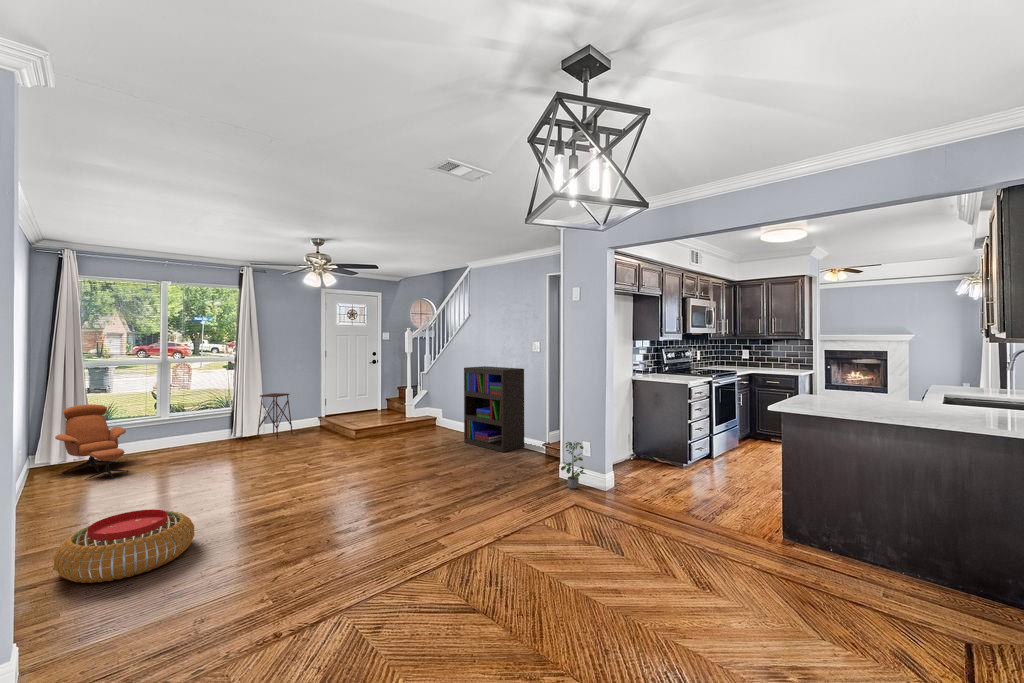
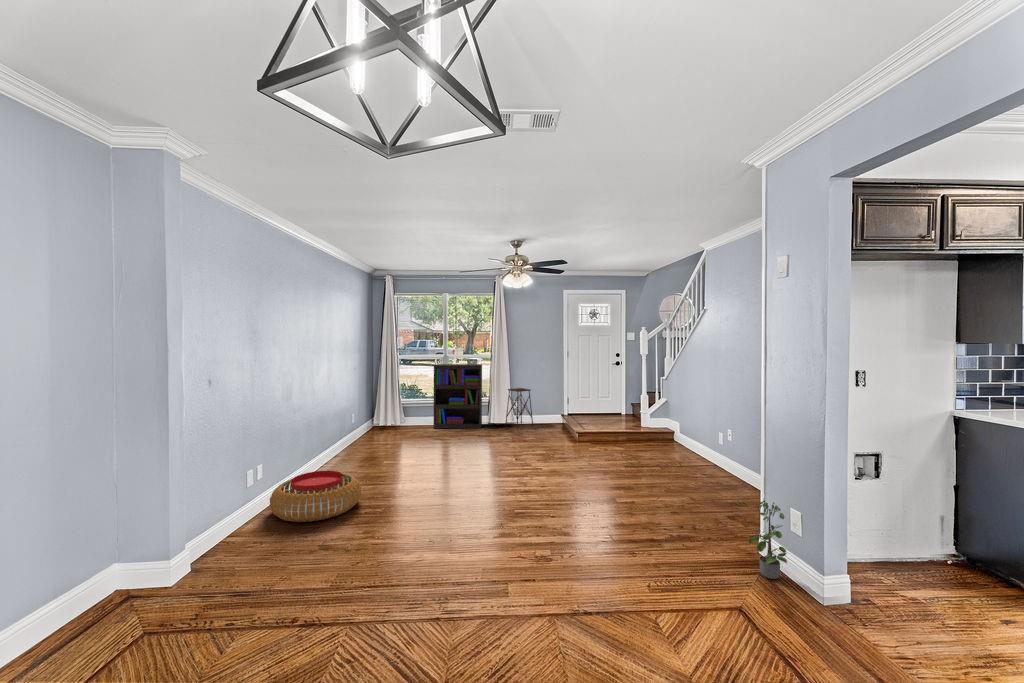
bookshelf: present [464,366,524,452] -> present [434,364,482,428]
lounge chair: present [55,404,128,480] -> none [375,386,413,441]

